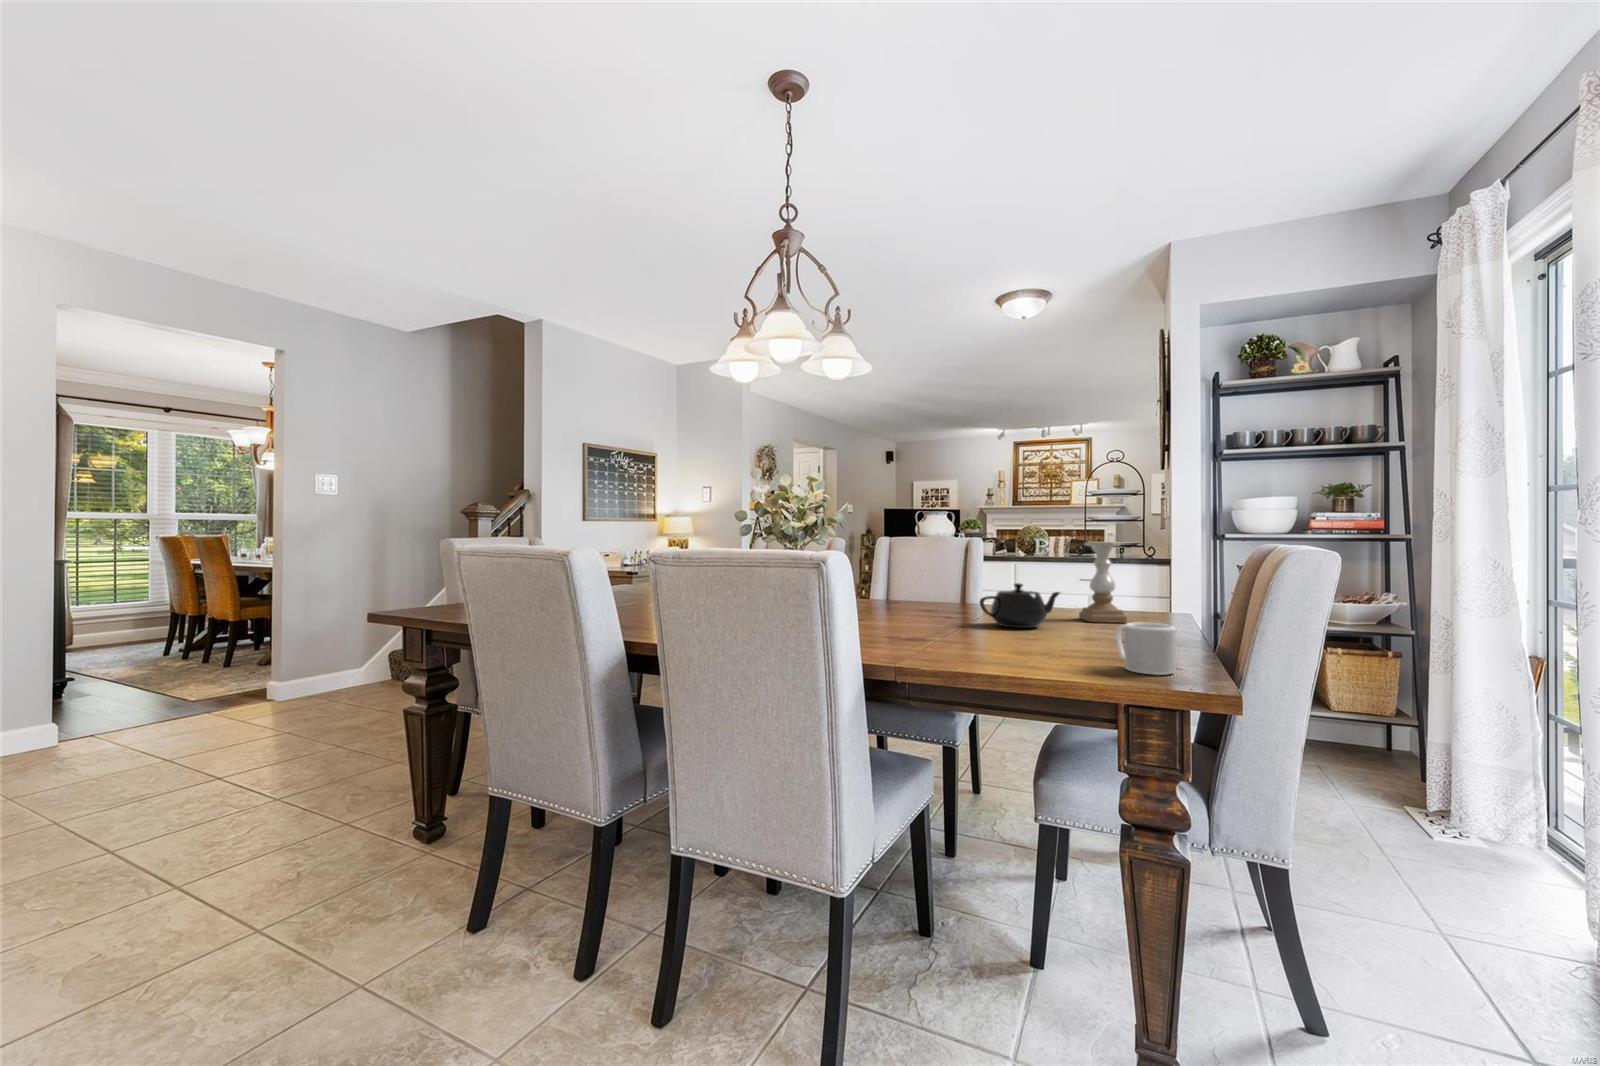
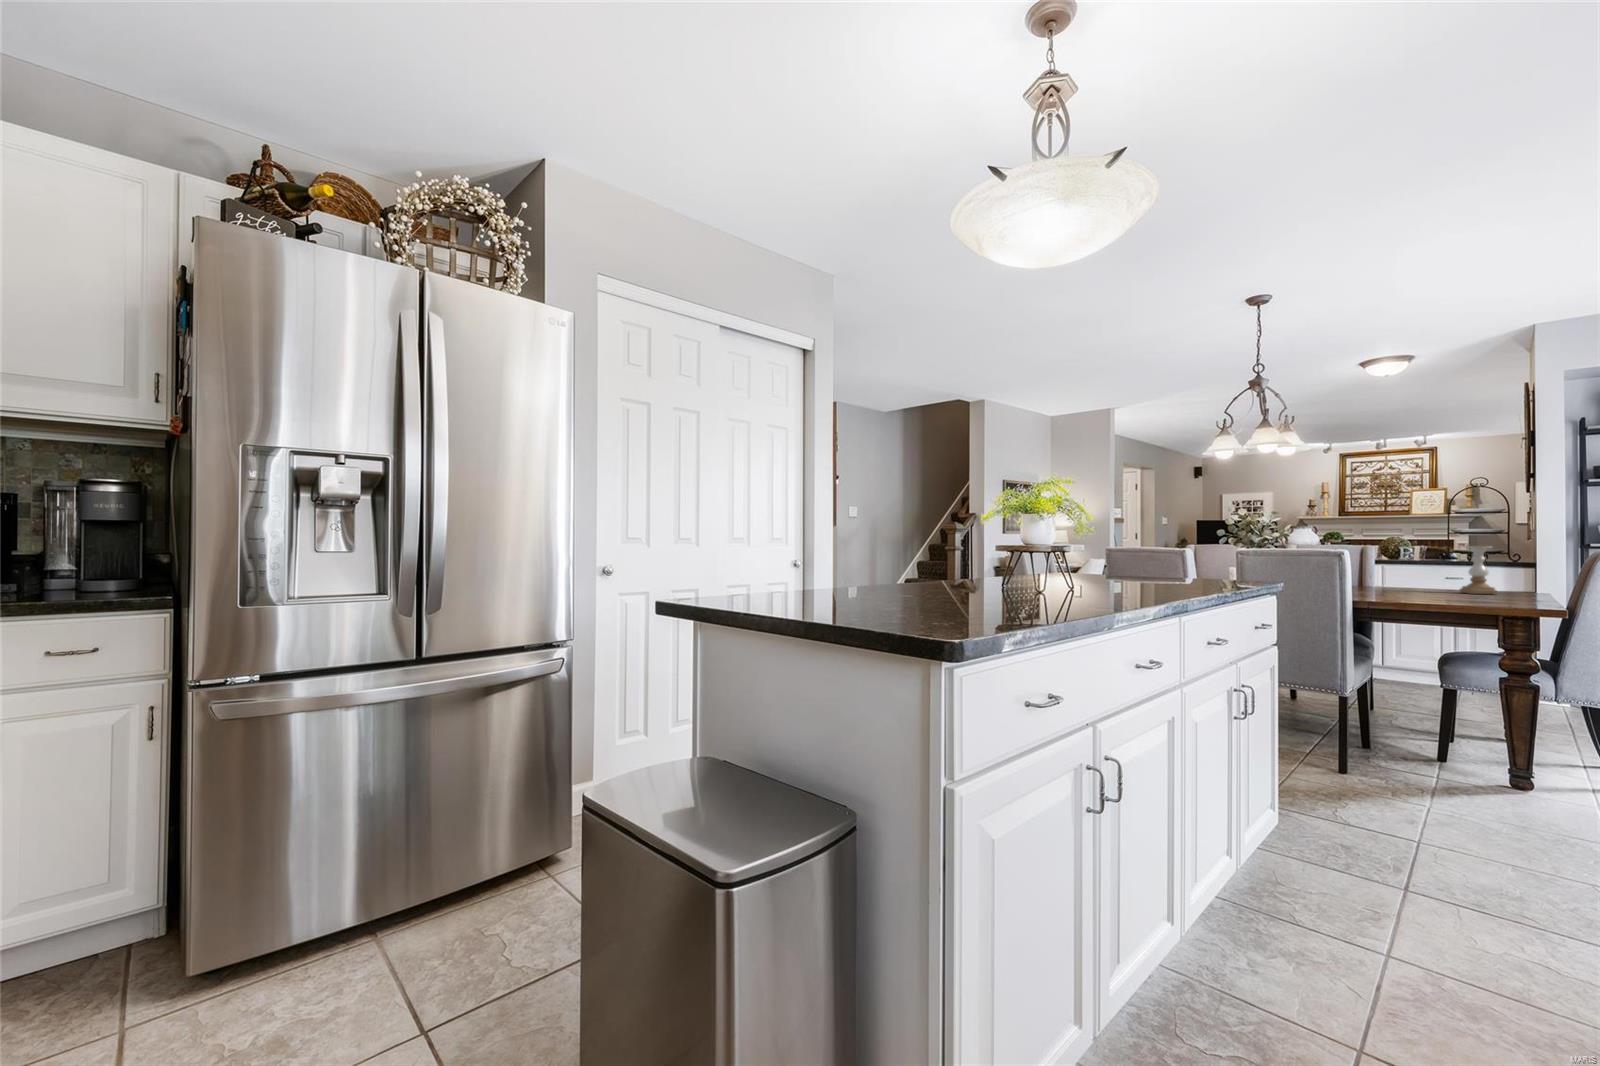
teapot: present [980,583,1060,628] -> none [1392,569,1450,594]
mug: present [1116,622,1176,675] -> none [1496,583,1534,606]

